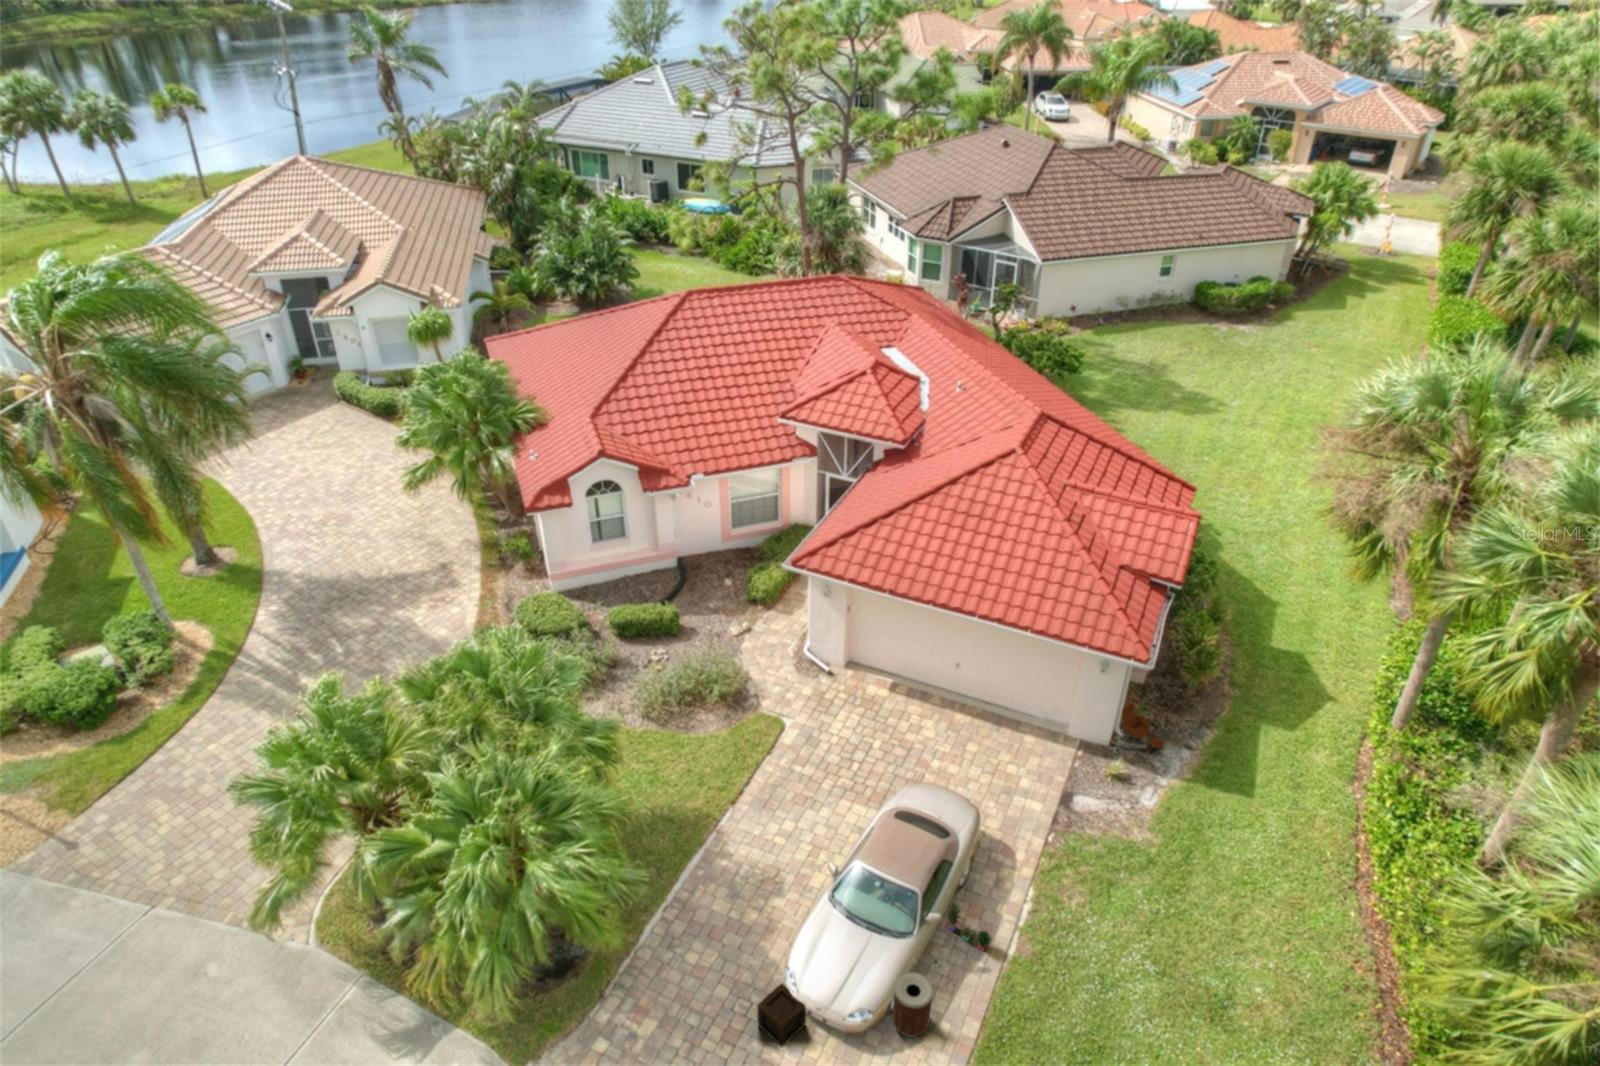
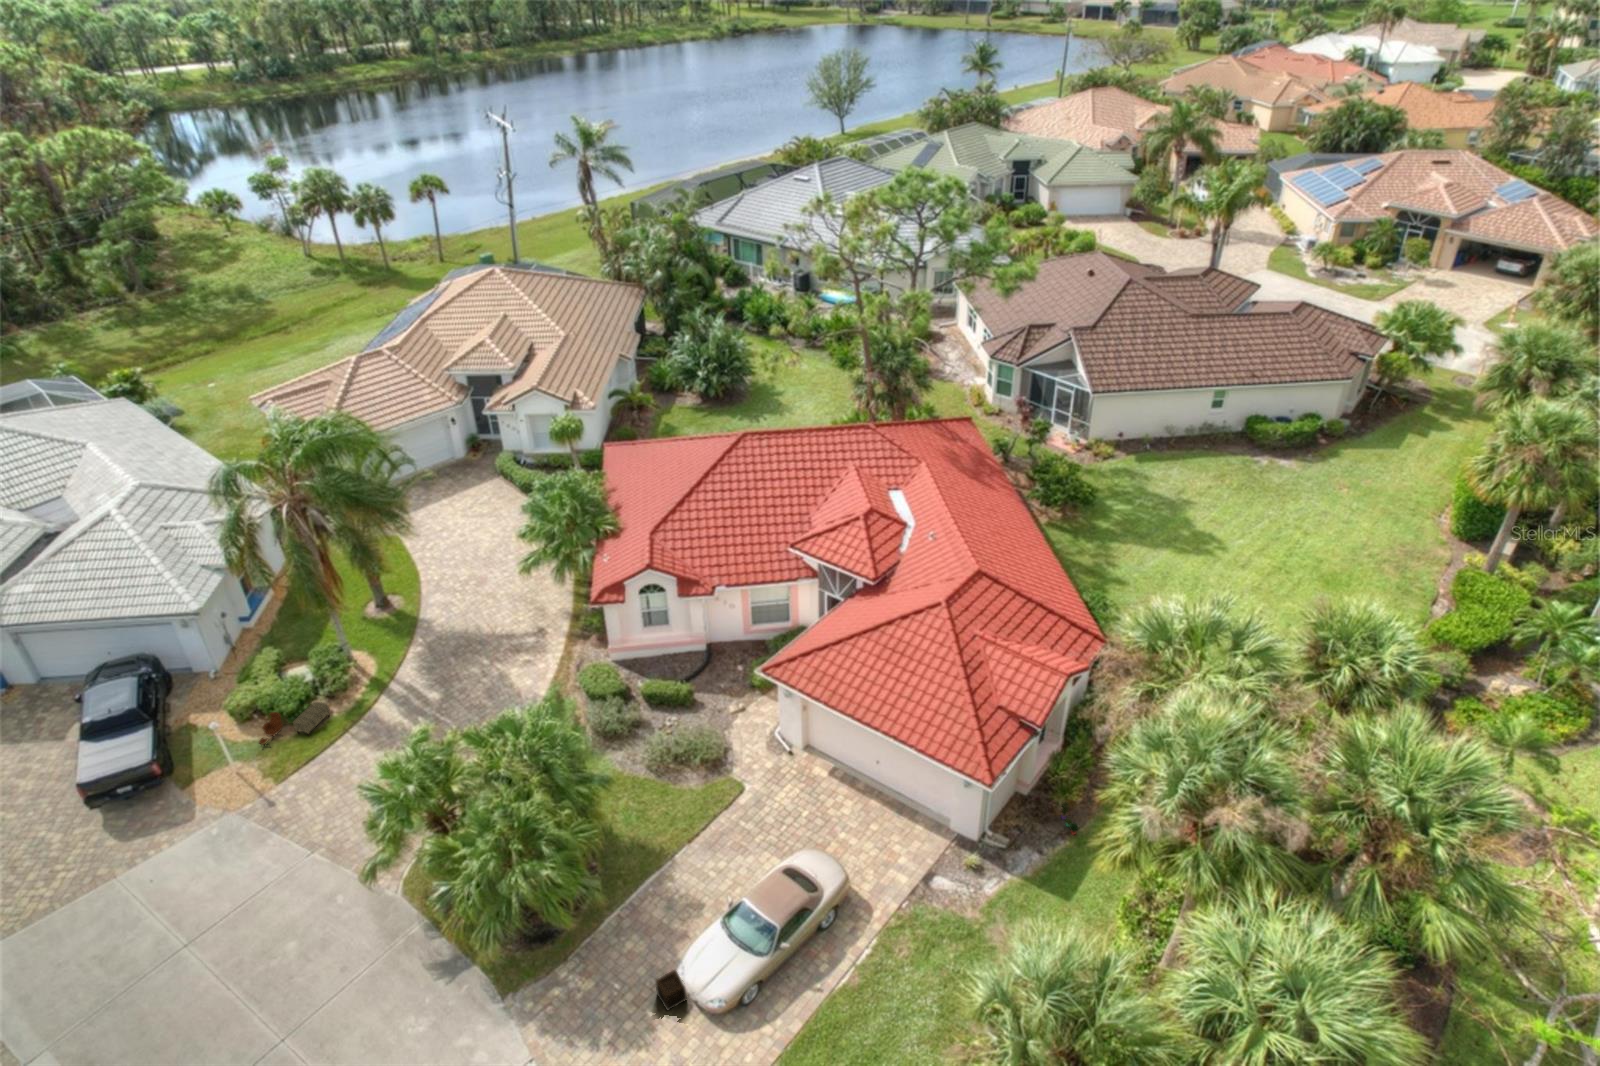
bench: none [90,687,149,737] -> present [293,702,330,735]
lounge chair: present [1122,703,1164,751] -> present [259,712,282,746]
potted plant: present [948,903,991,950] -> present [1061,802,1078,835]
trash can: present [892,972,933,1037] -> none [741,977,766,1020]

